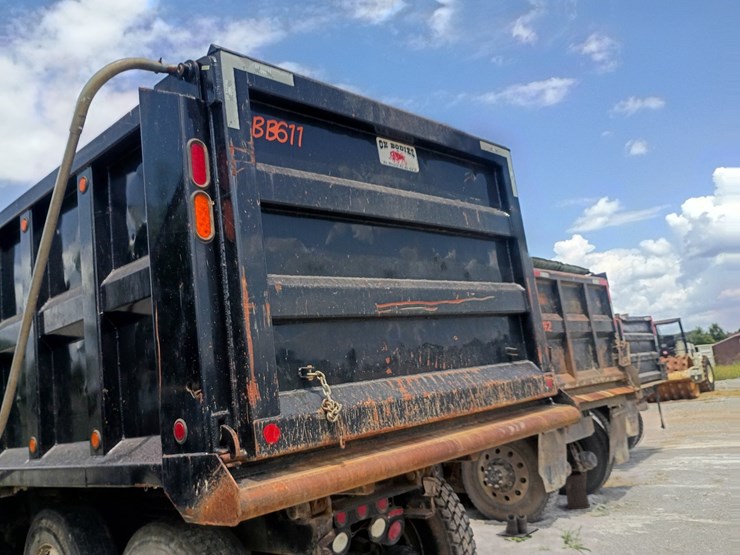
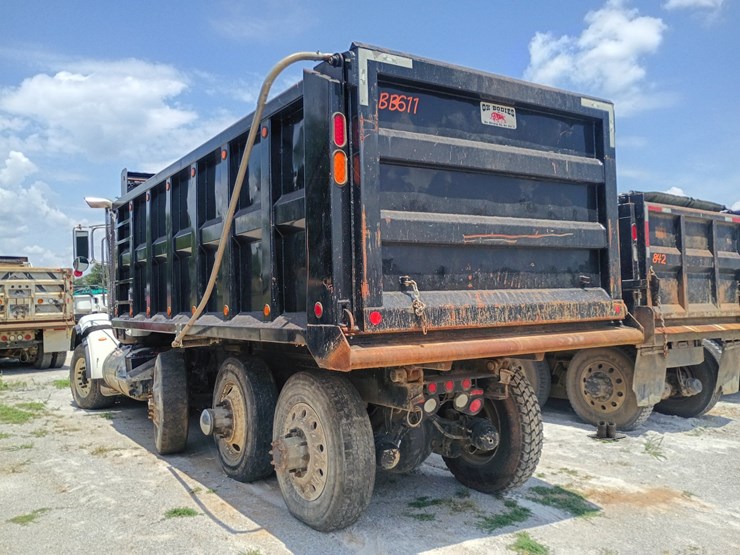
watering can: present [566,469,590,509] -> none [663,386,691,428]

